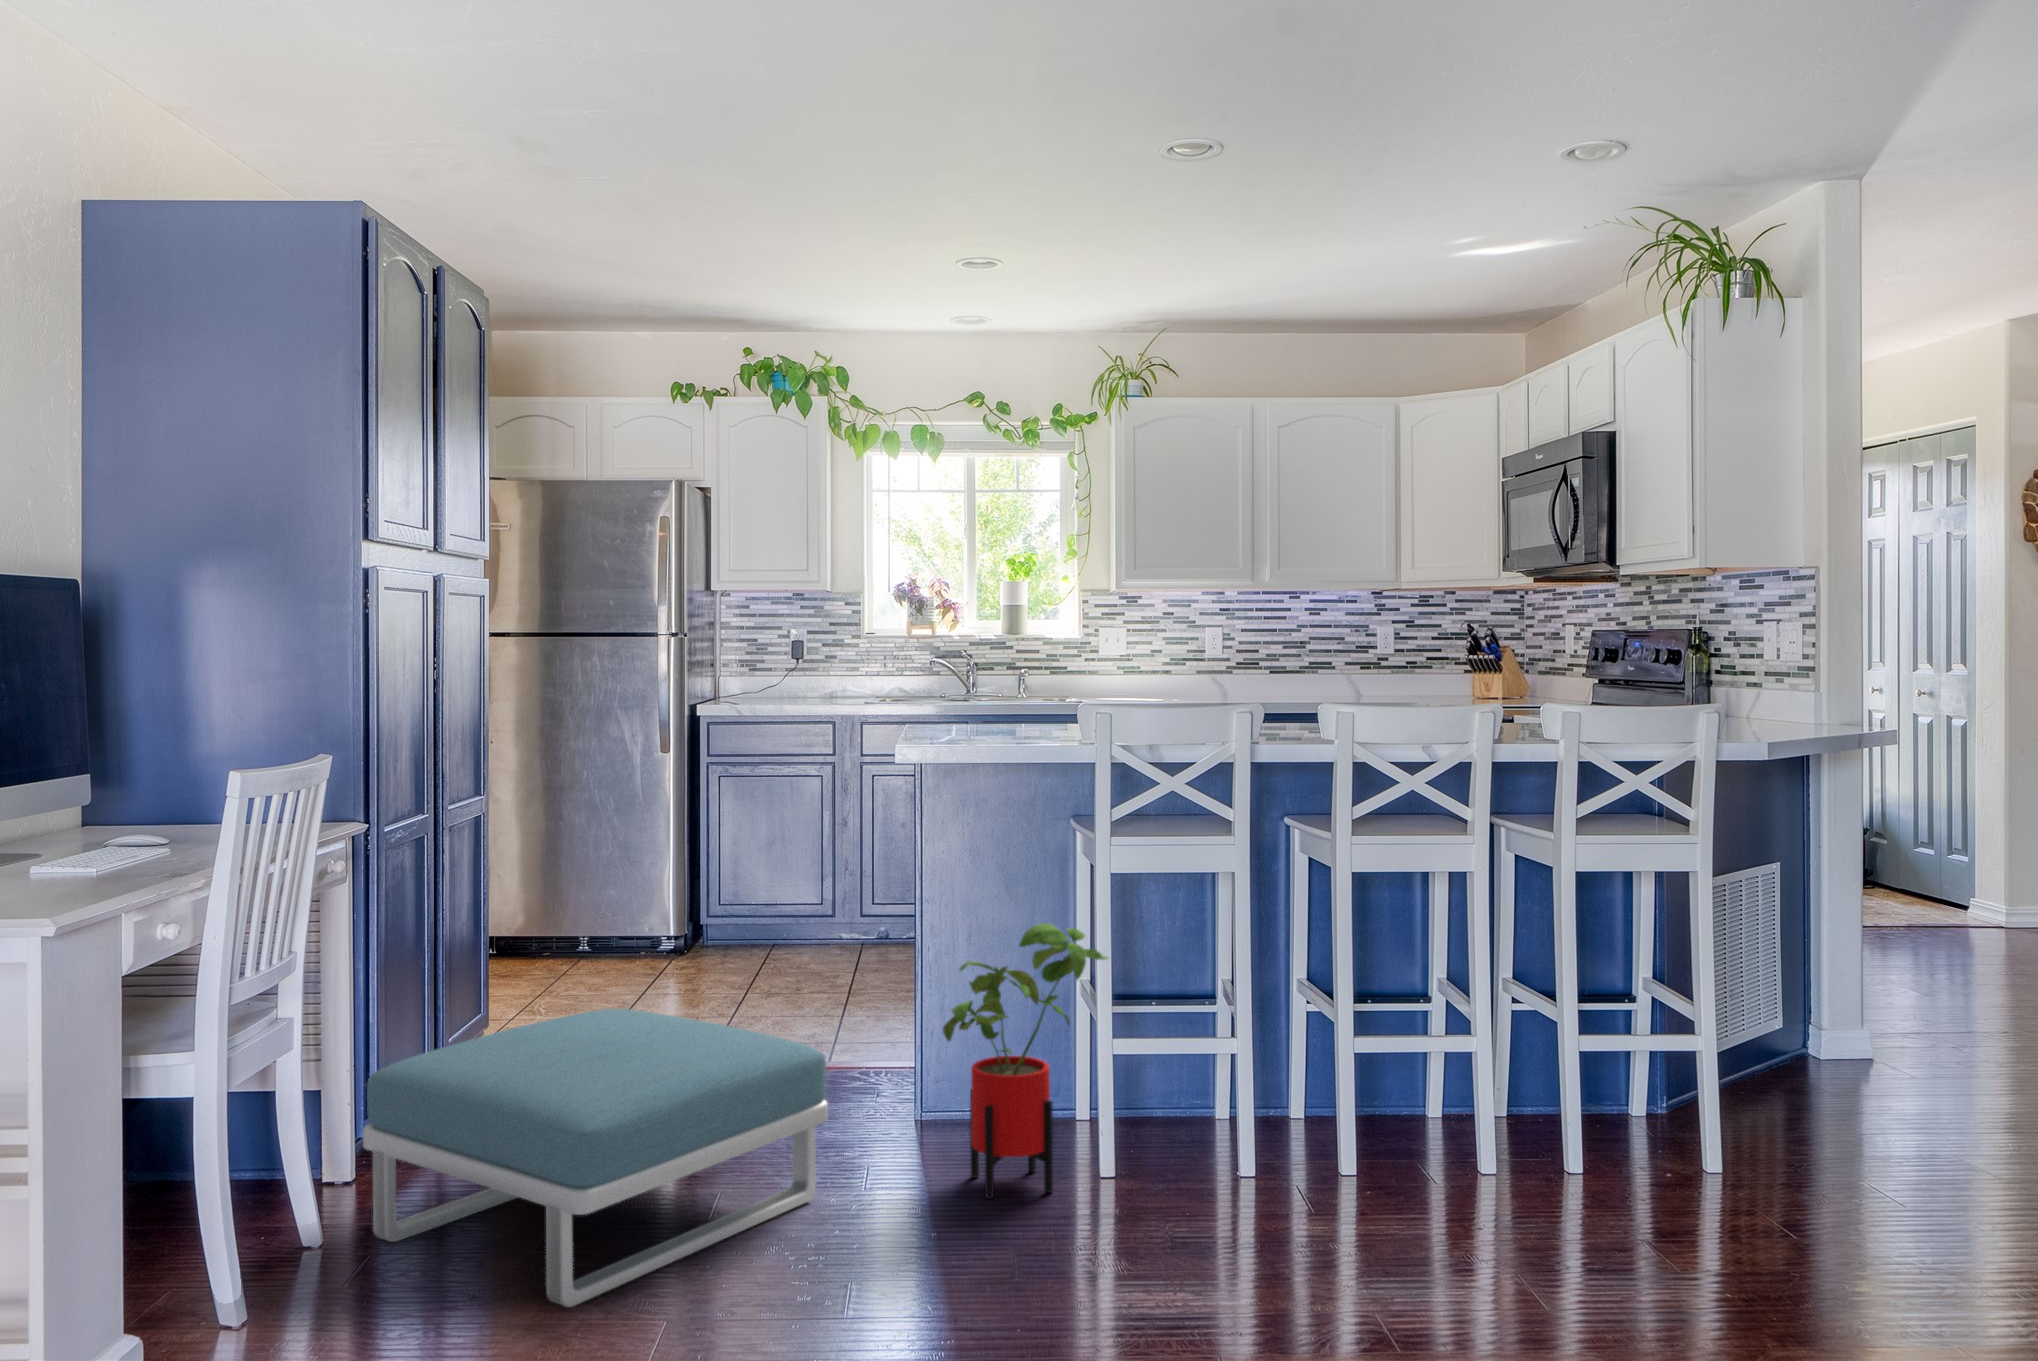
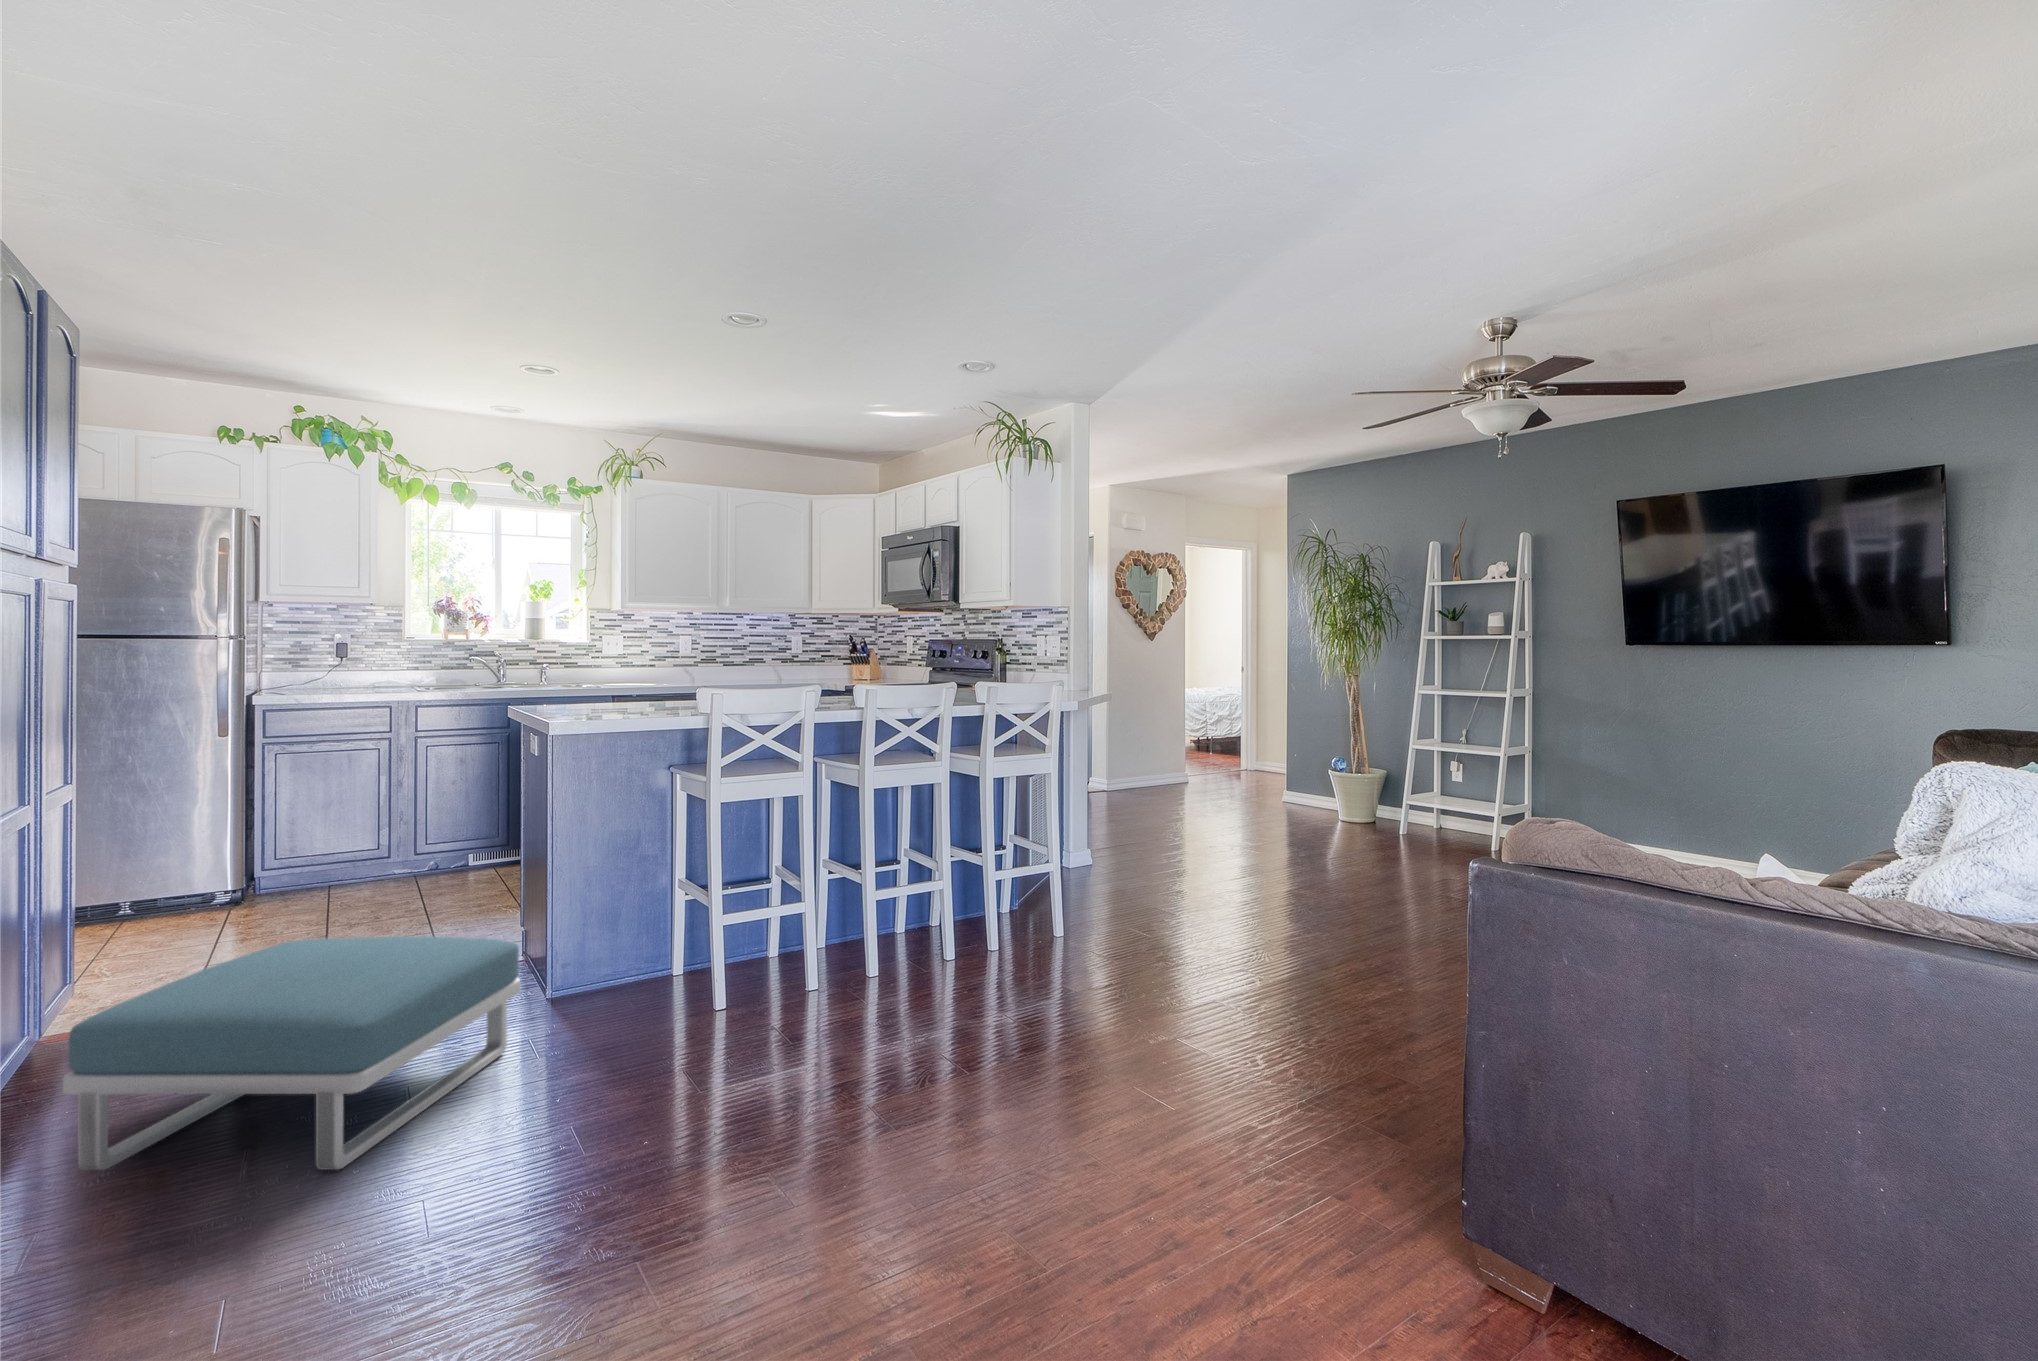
house plant: present [943,923,1107,1199] -> none [607,832,725,1024]

